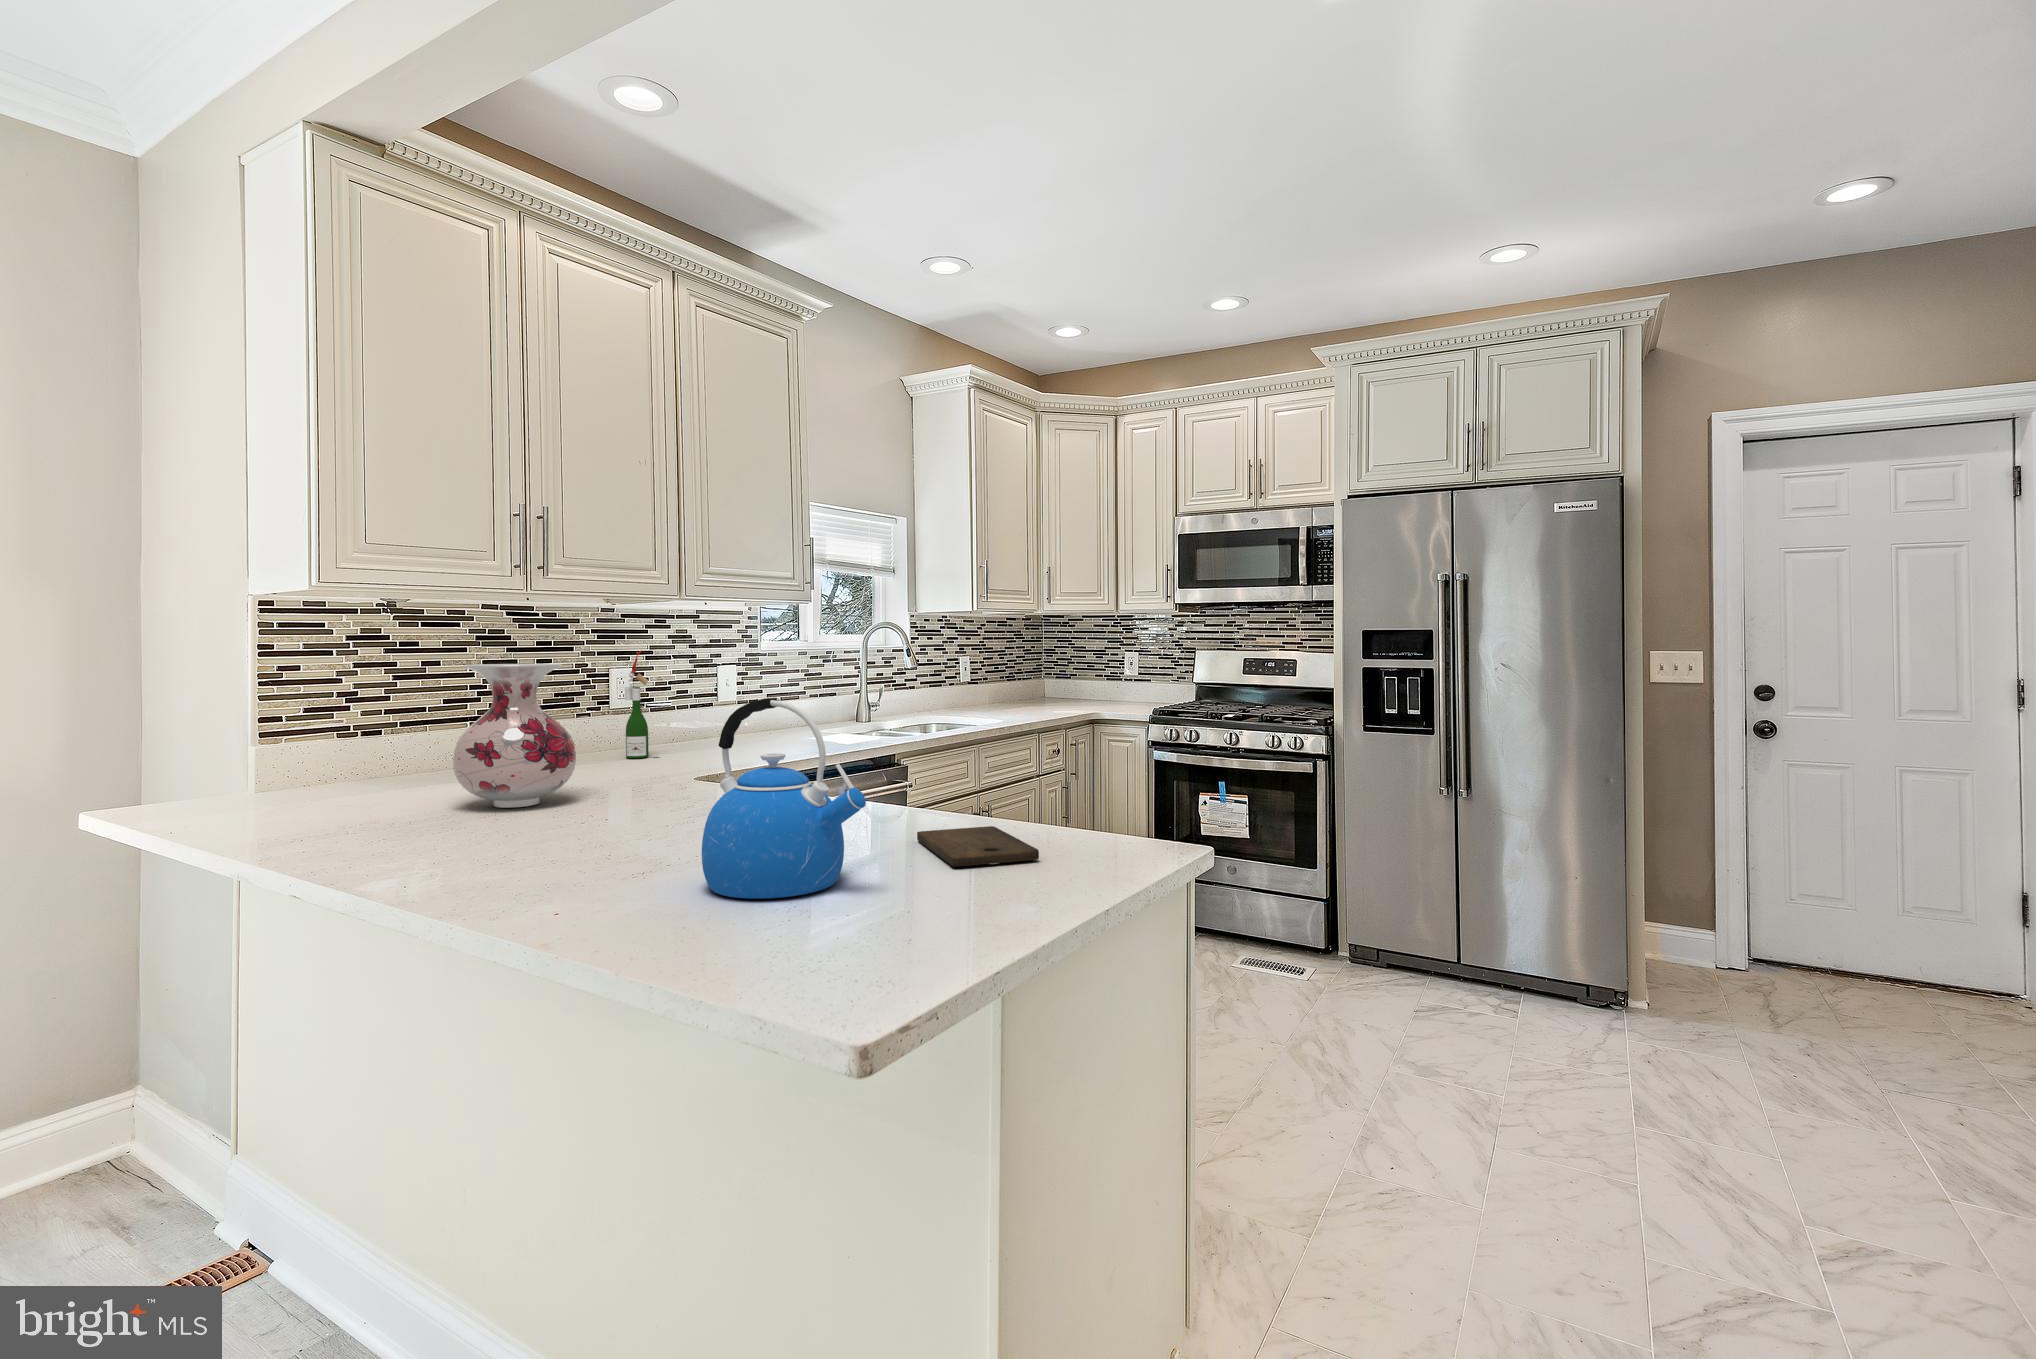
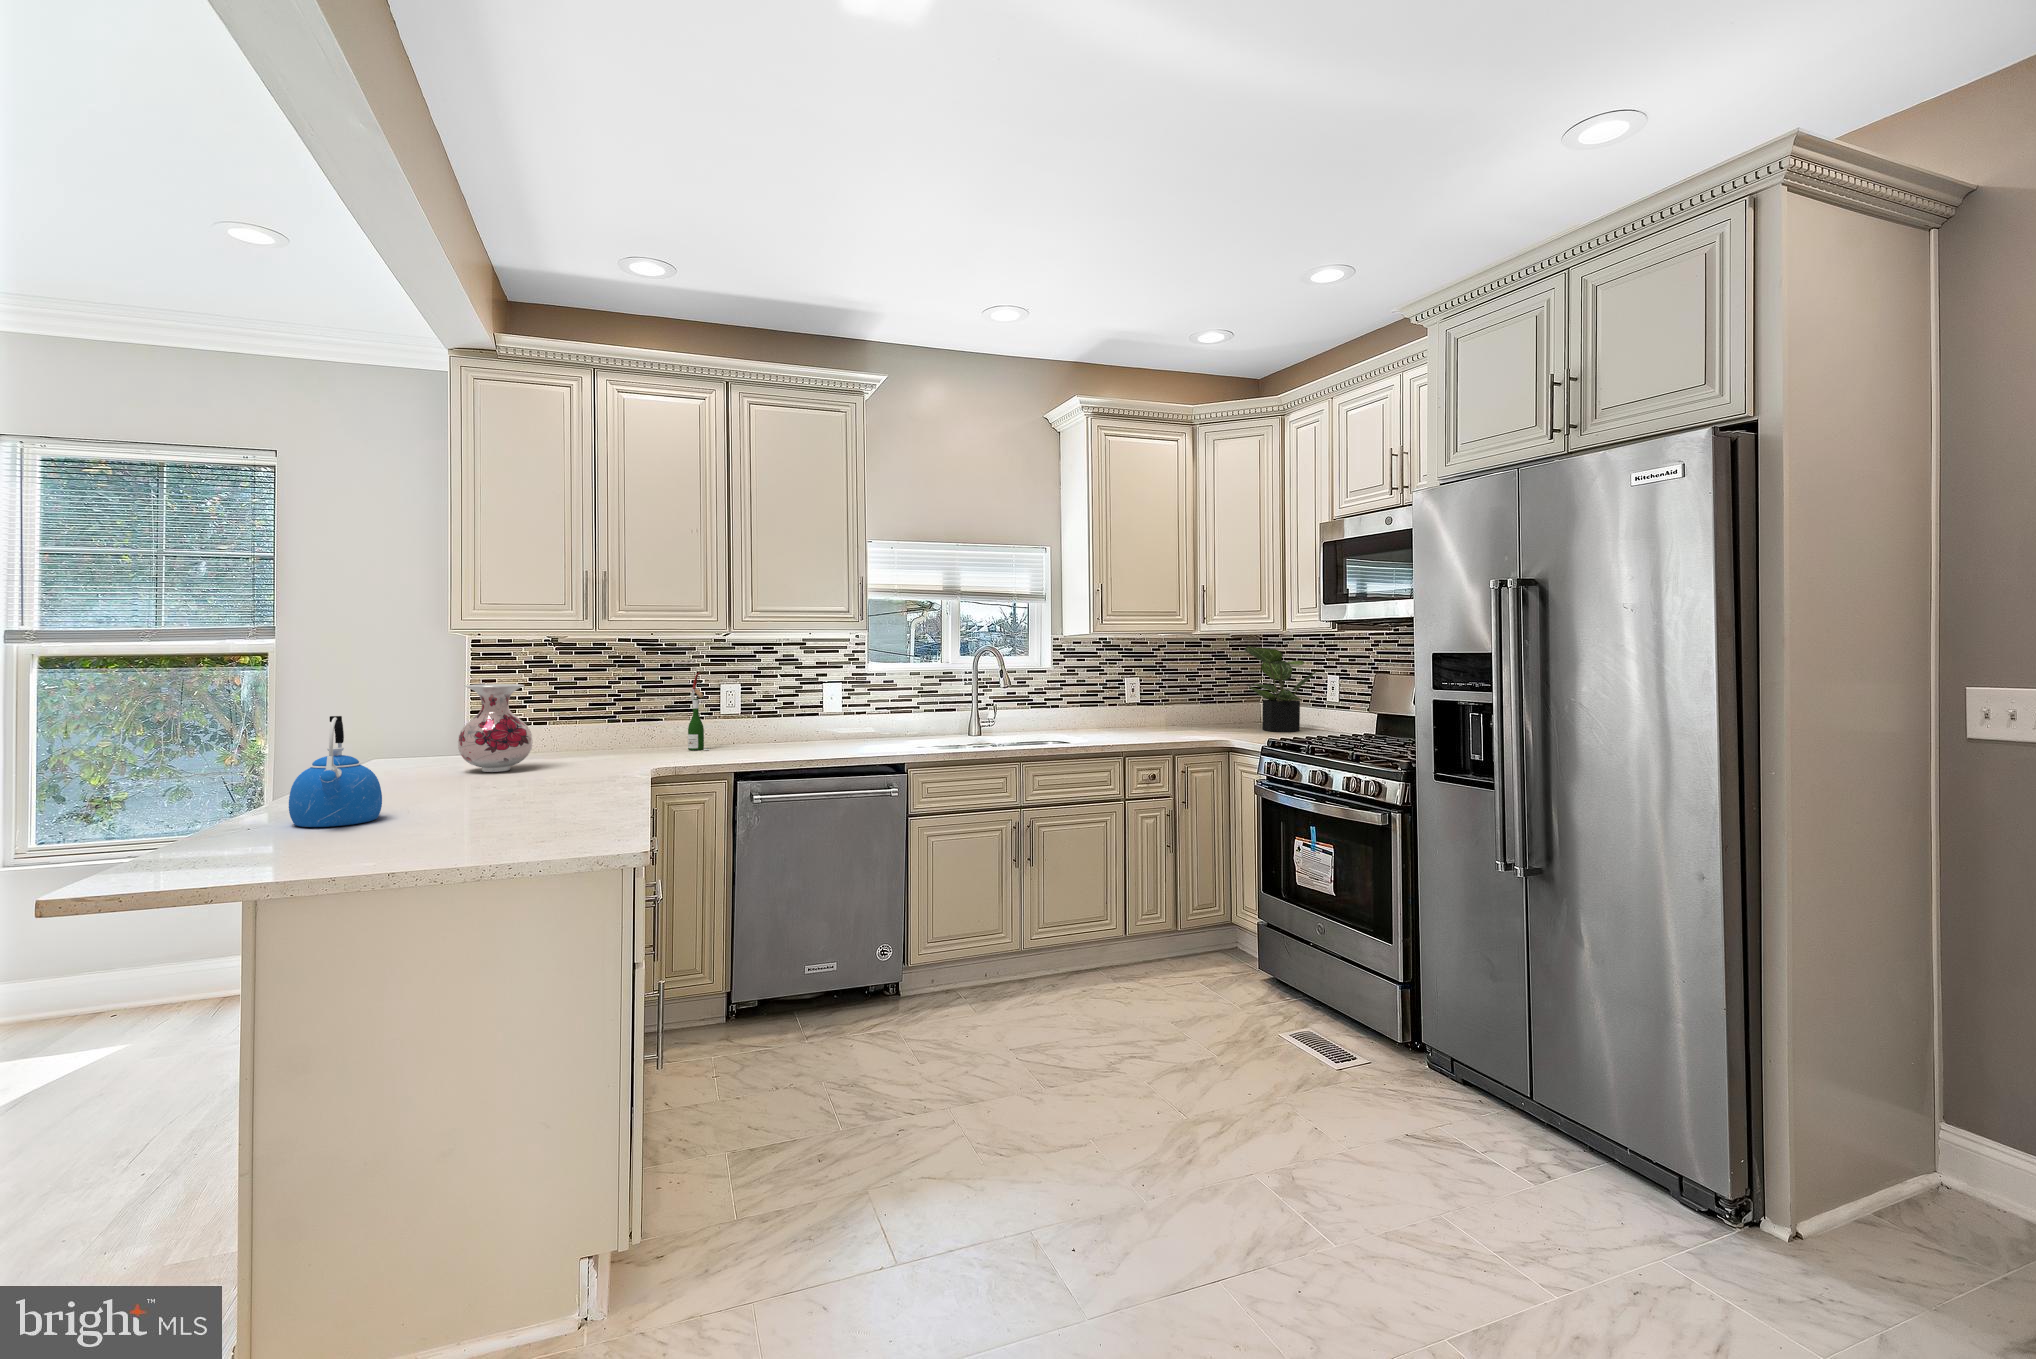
potted plant: none [1043,624,1109,704] -> present [1244,645,1317,732]
cutting board: present [917,826,1039,867] -> none [412,808,530,831]

